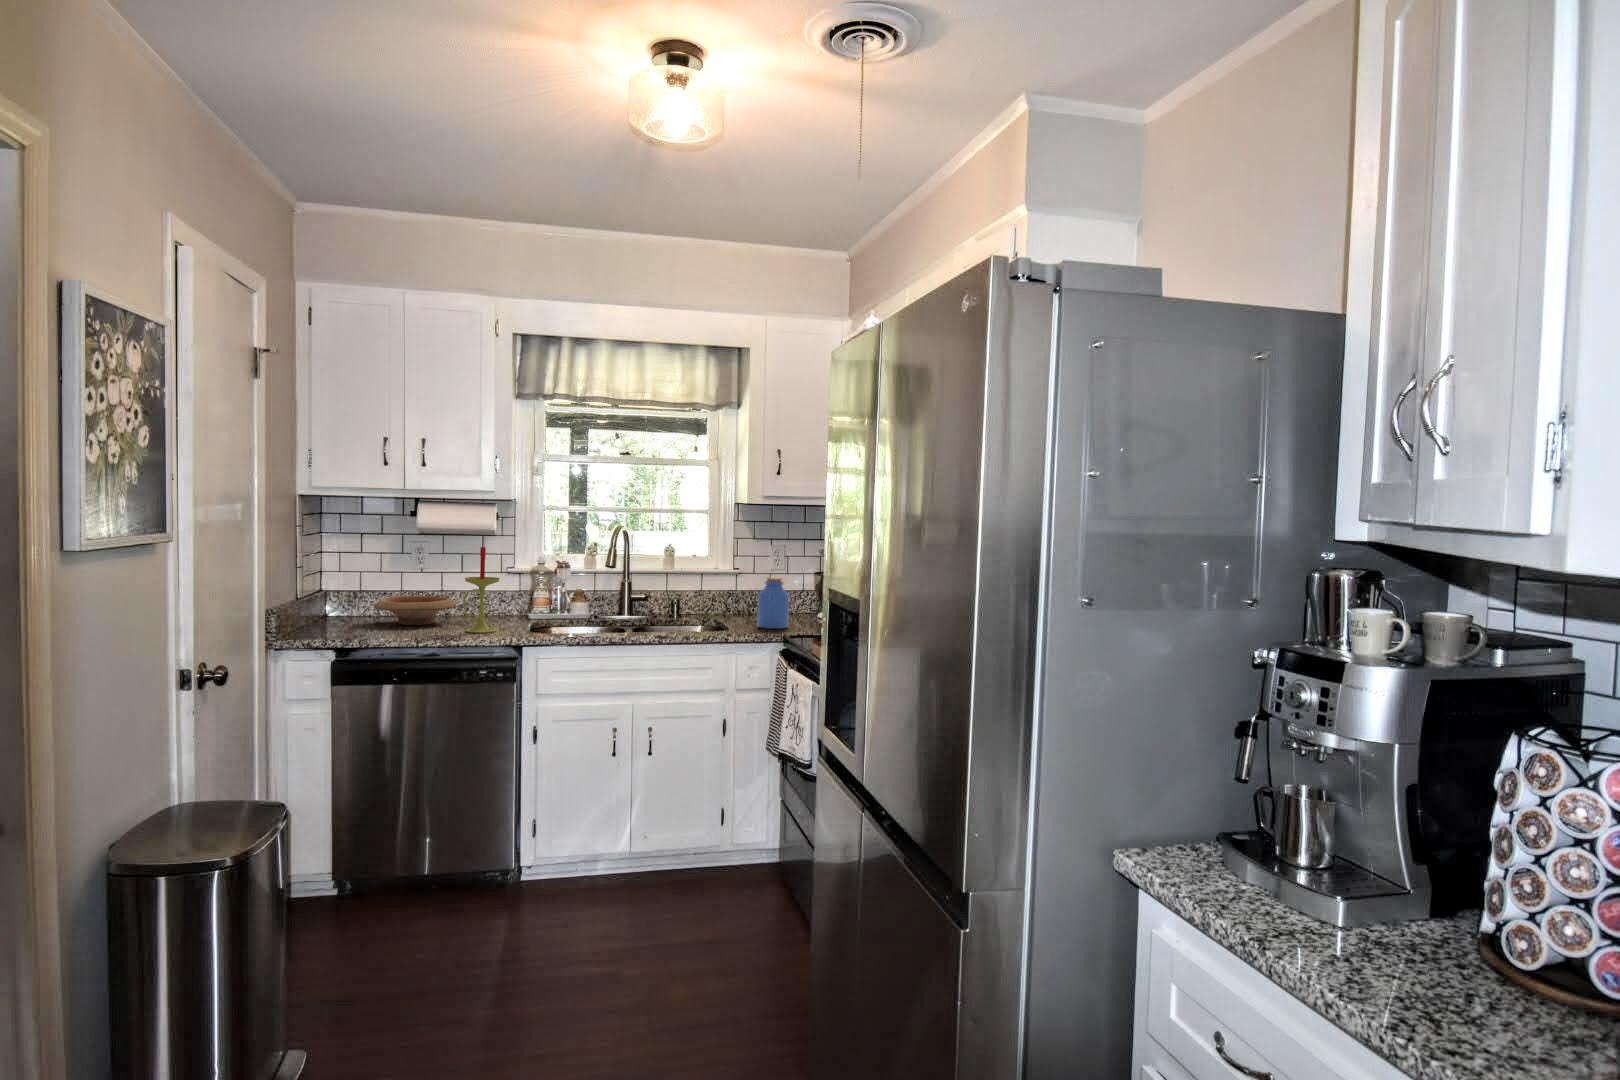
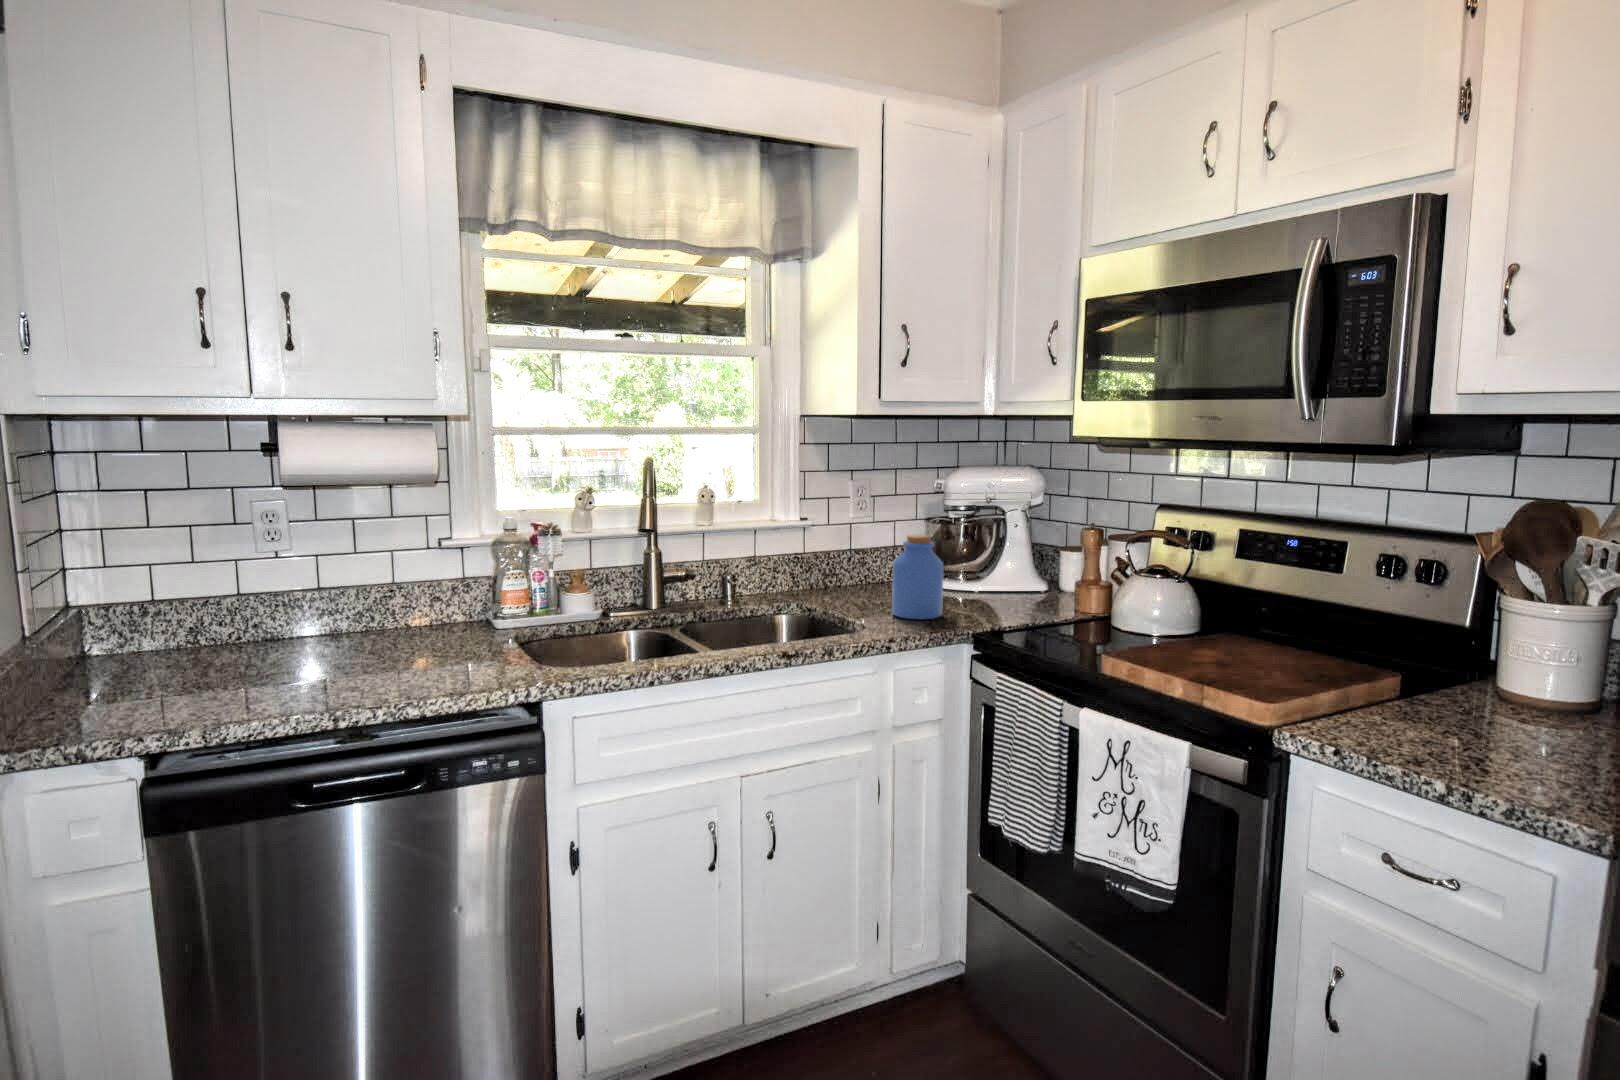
candle: present [463,547,500,633] -> none [404,507,475,682]
wooden bowl: present [374,596,456,625] -> none [197,604,367,668]

